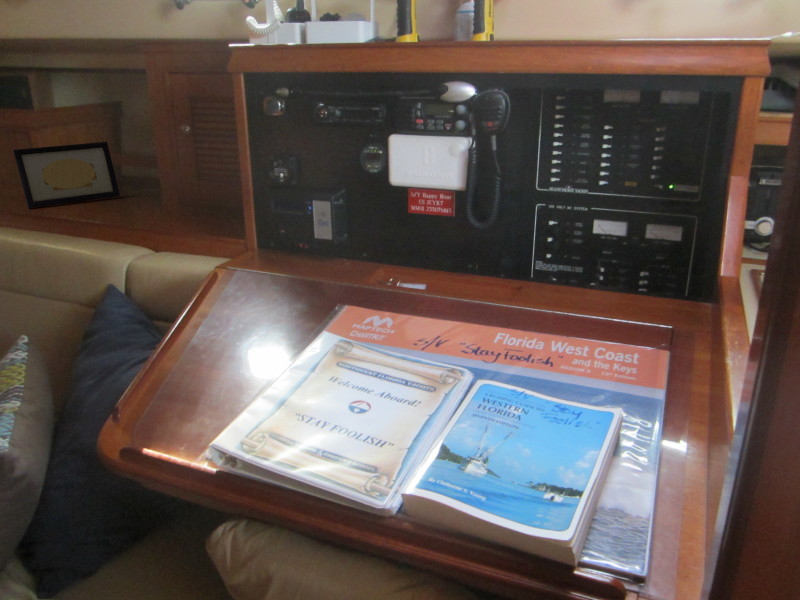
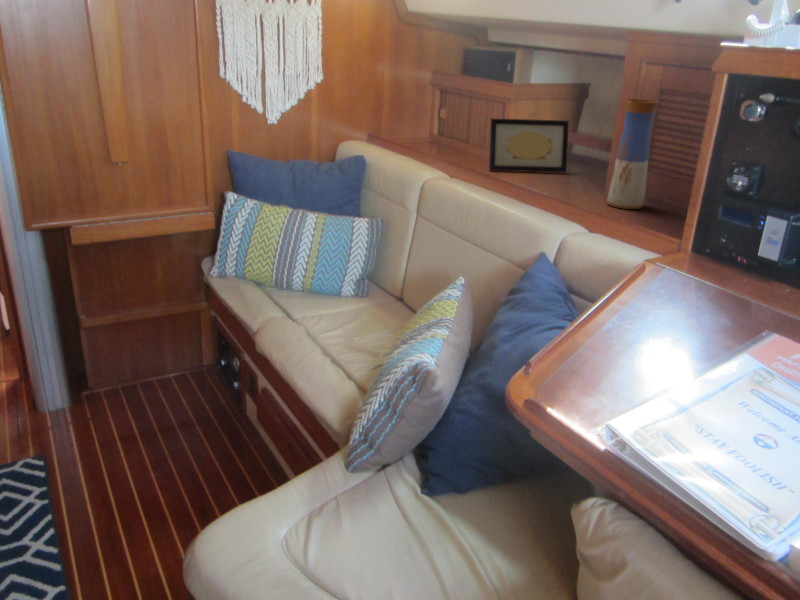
vase: none [156,108,206,221] -> present [607,99,659,209]

